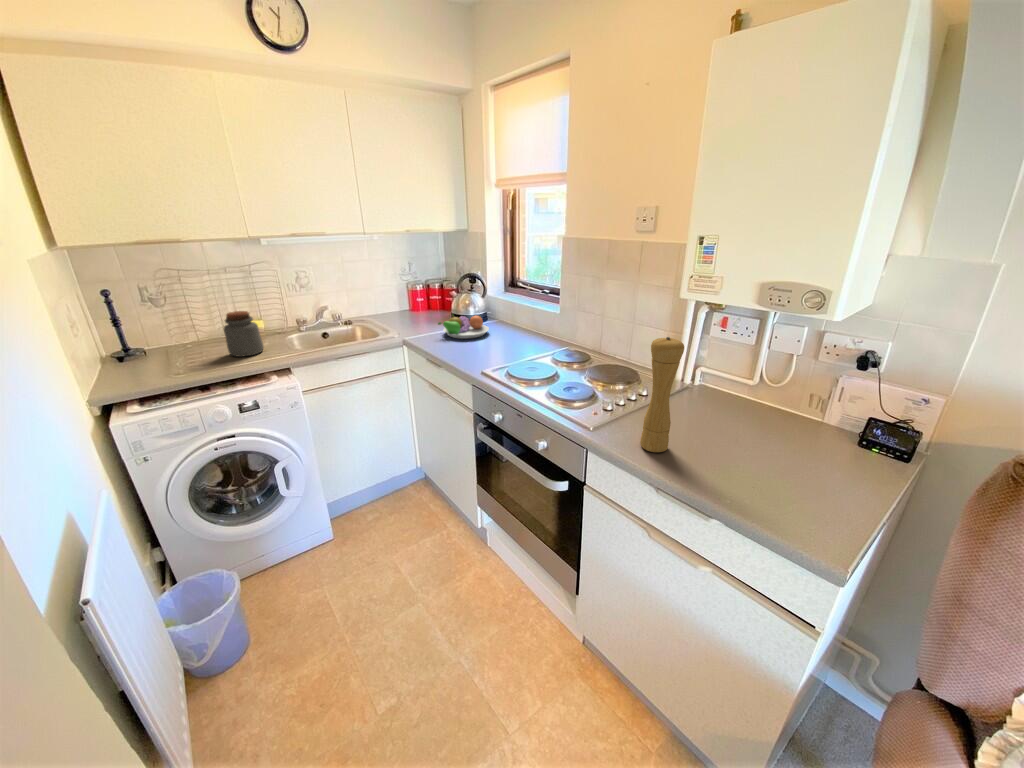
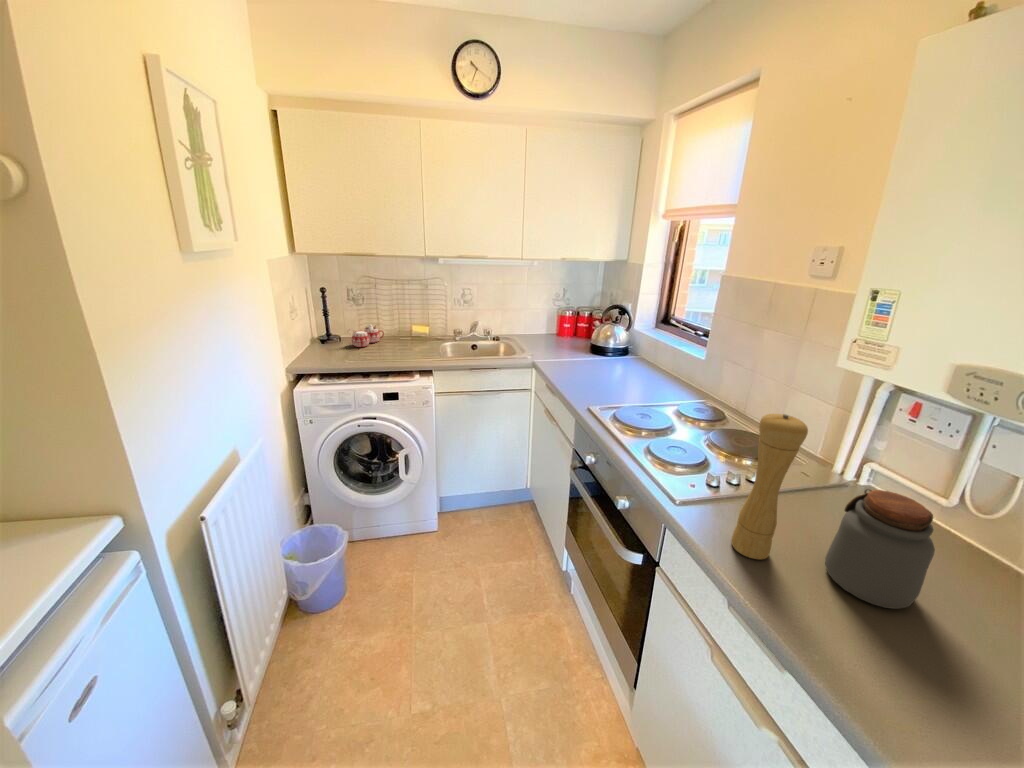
jar: present [224,311,264,357] -> present [825,489,935,609]
fruit bowl: present [438,316,489,339] -> none [570,343,622,371]
mug: none [157,328,206,359] -> present [348,324,384,347]

